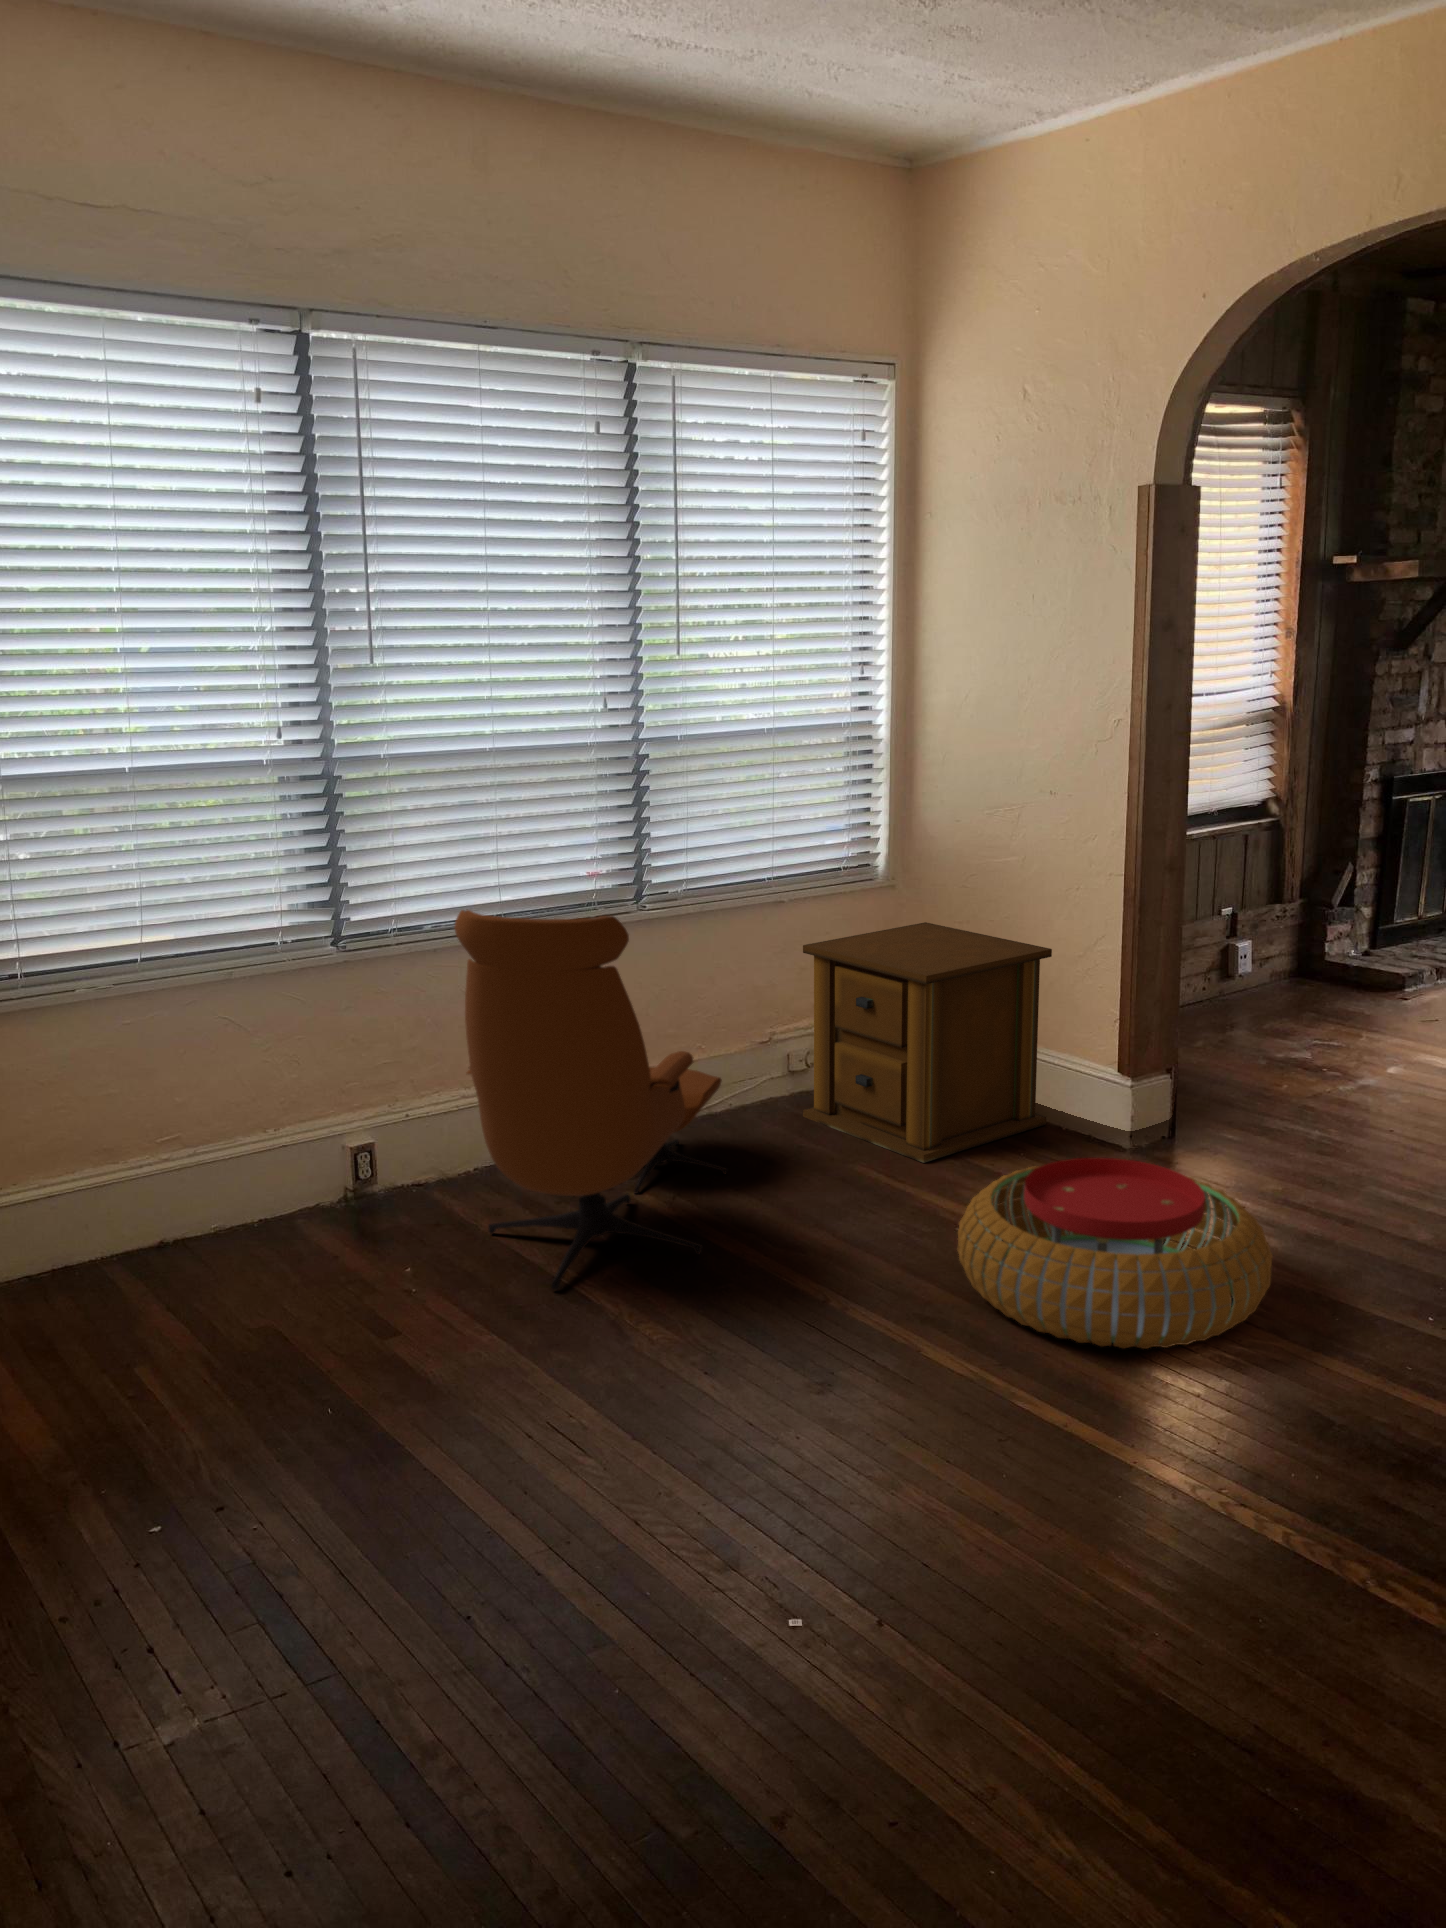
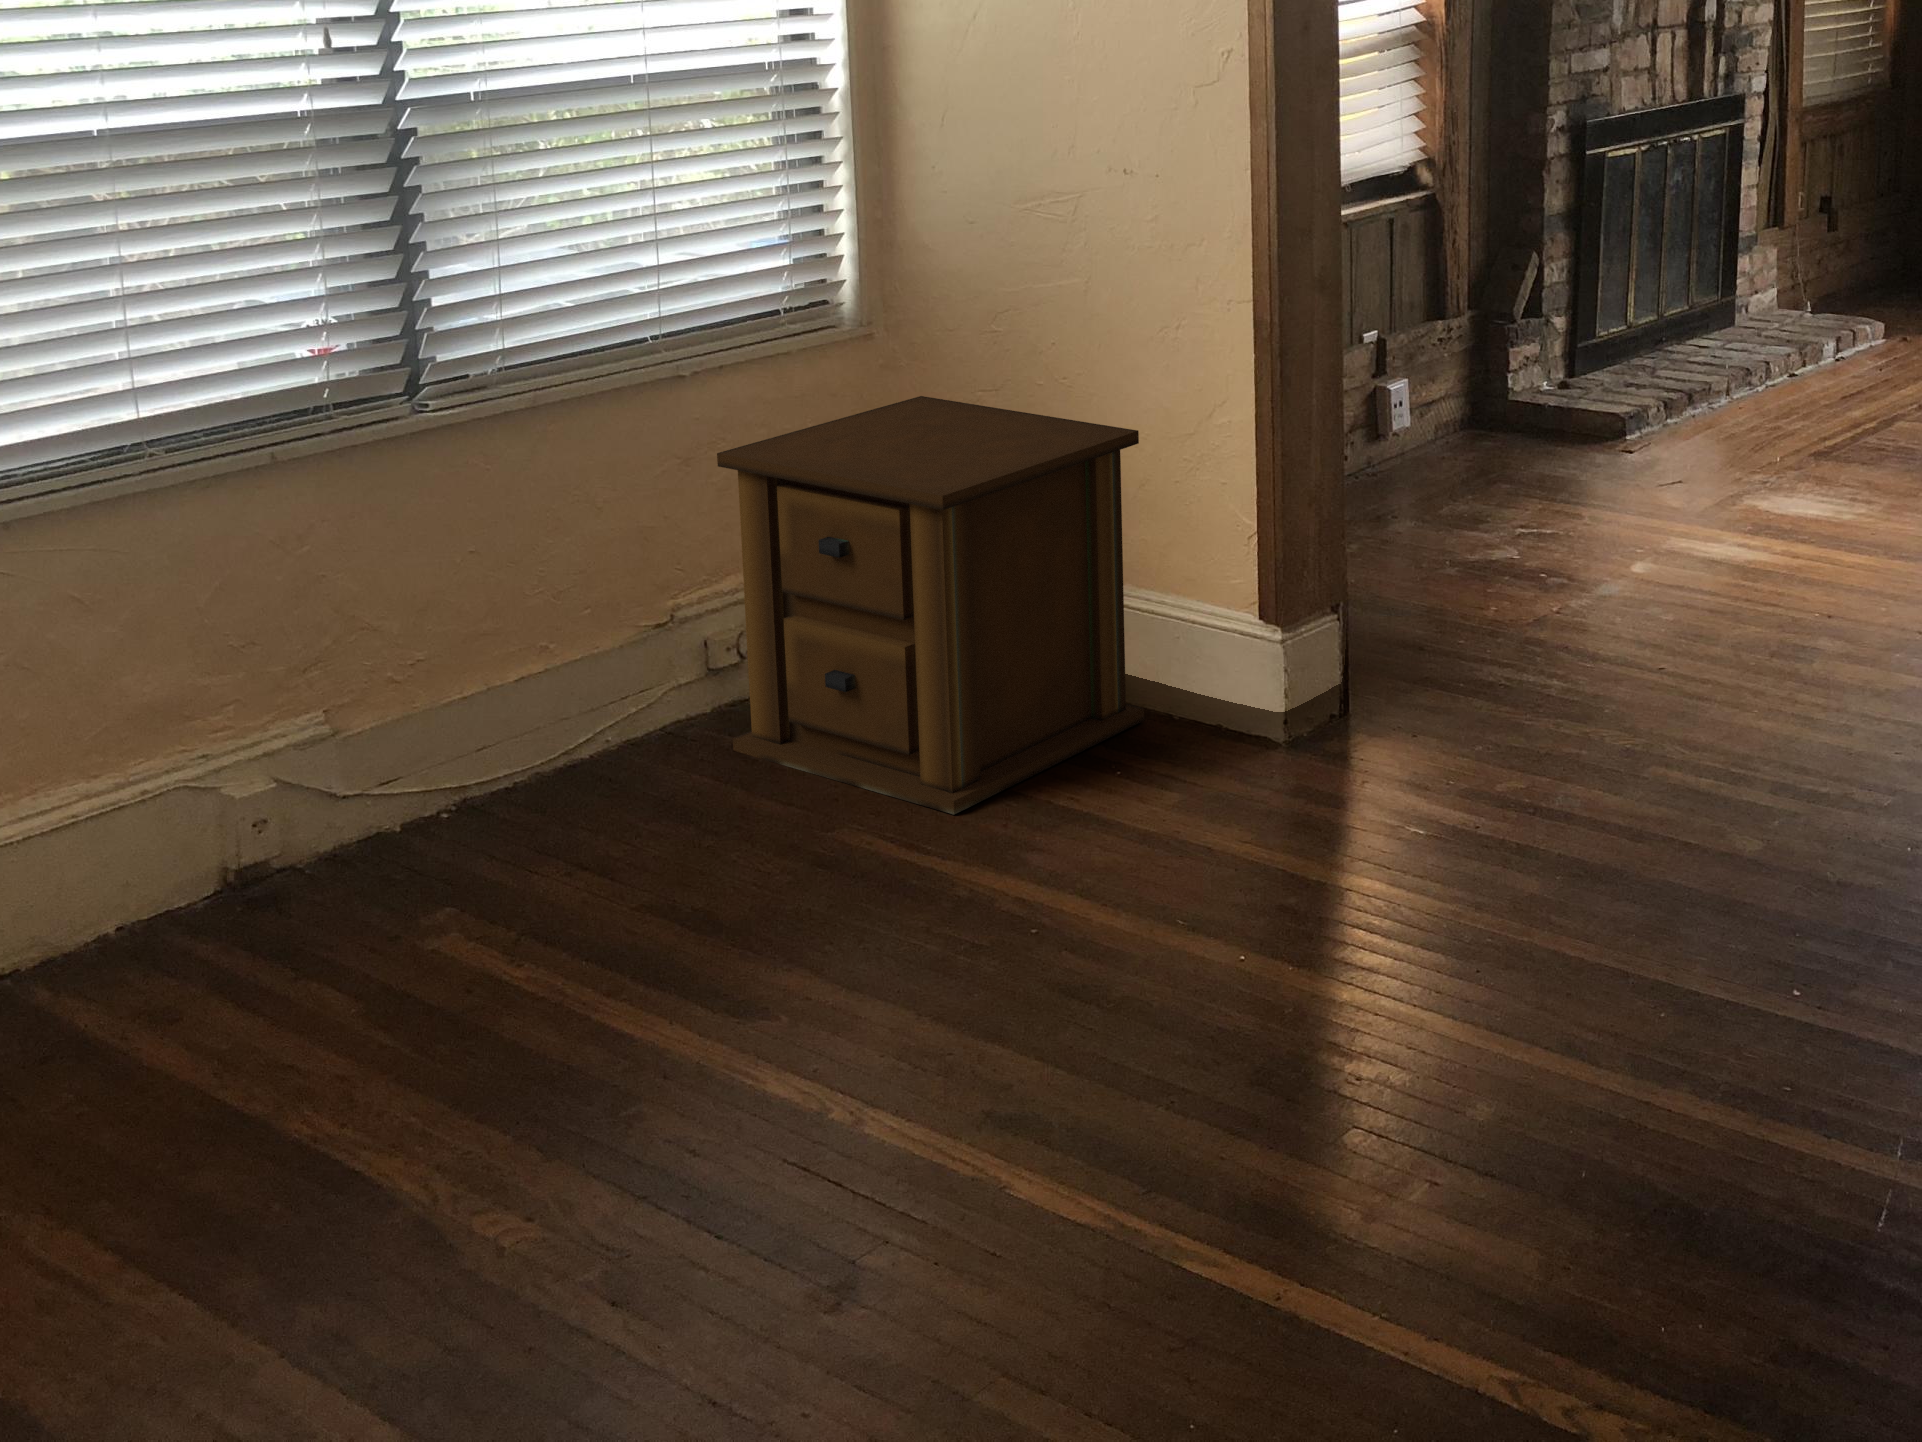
lounge chair: present [454,910,727,1290] -> none [47,449,609,1166]
pouf: present [958,1158,1273,1349] -> none [1042,787,1556,1125]

